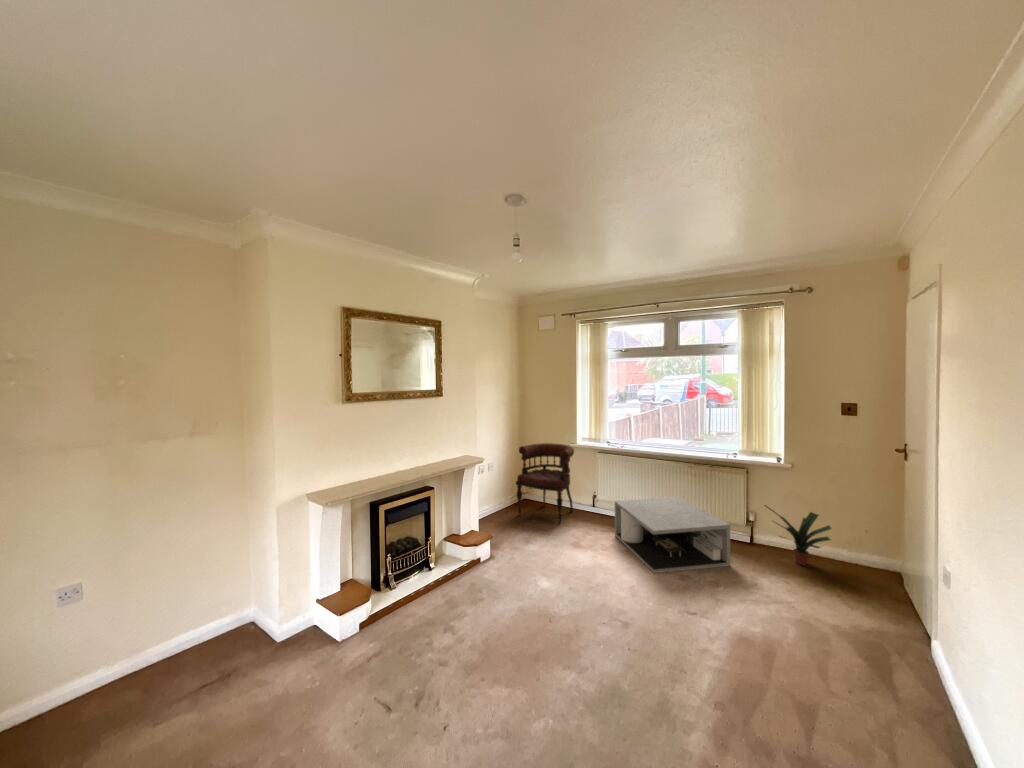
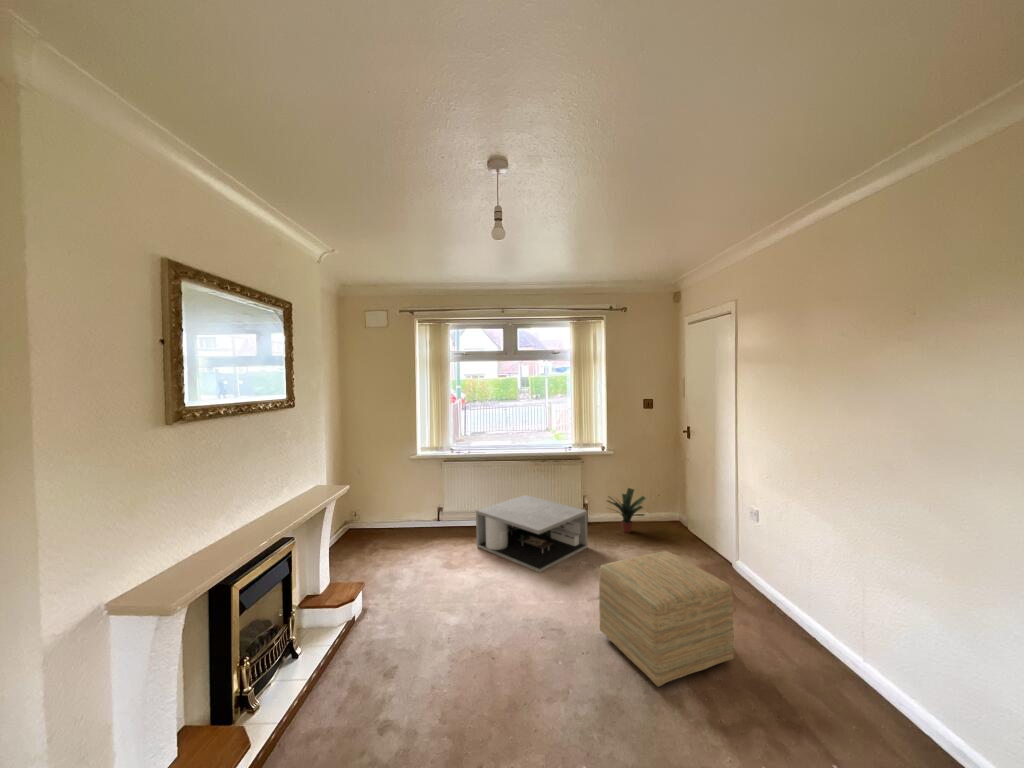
armchair: present [516,443,574,523] -> none [349,458,418,552]
ottoman: none [660,573,798,731] -> present [599,551,734,686]

